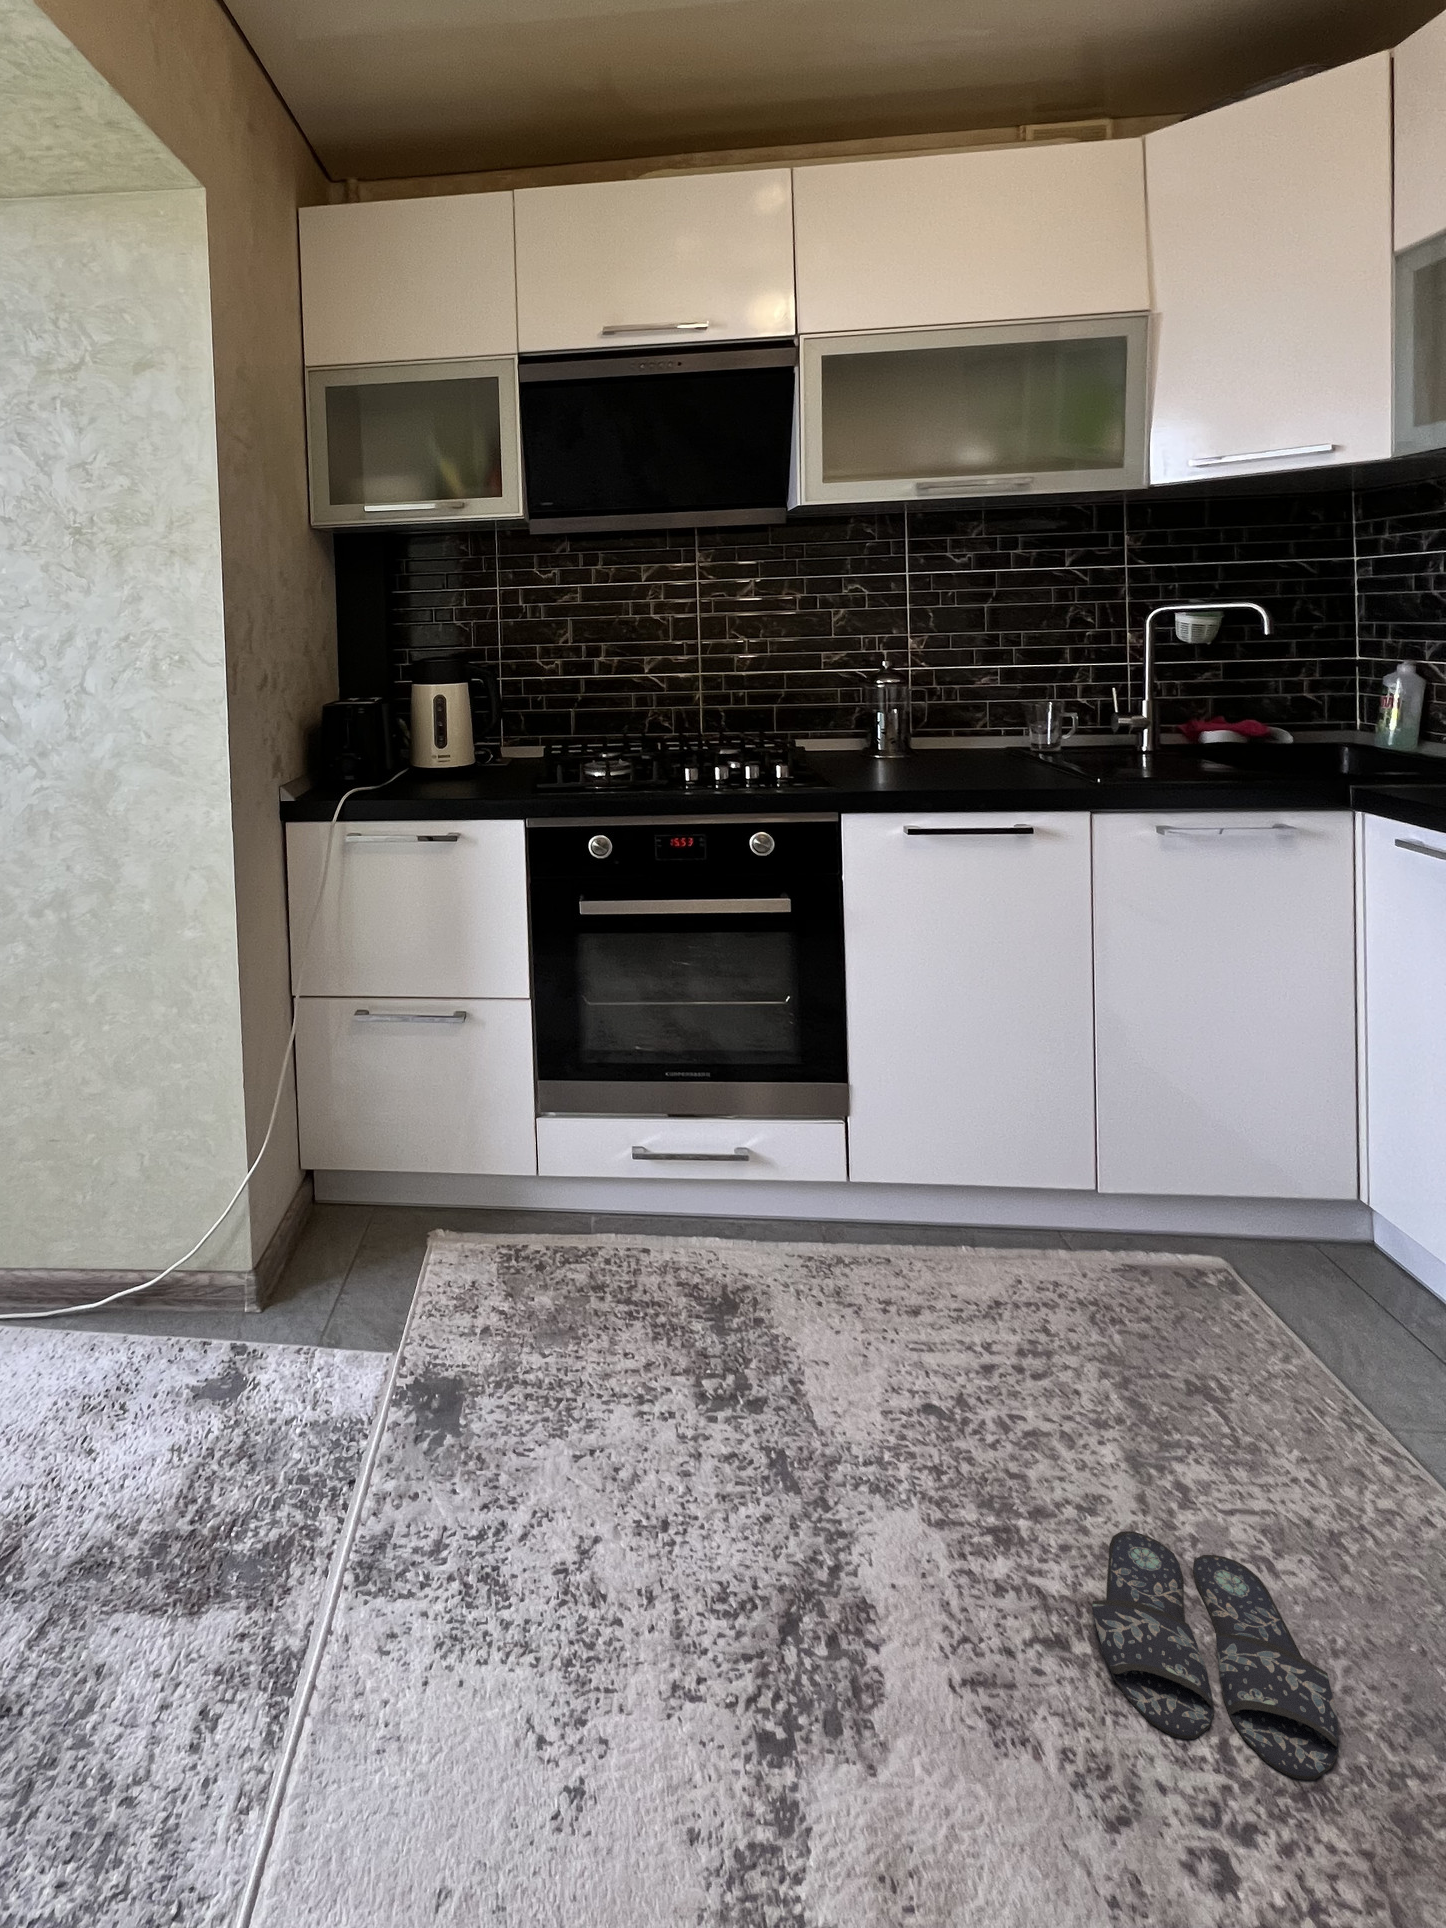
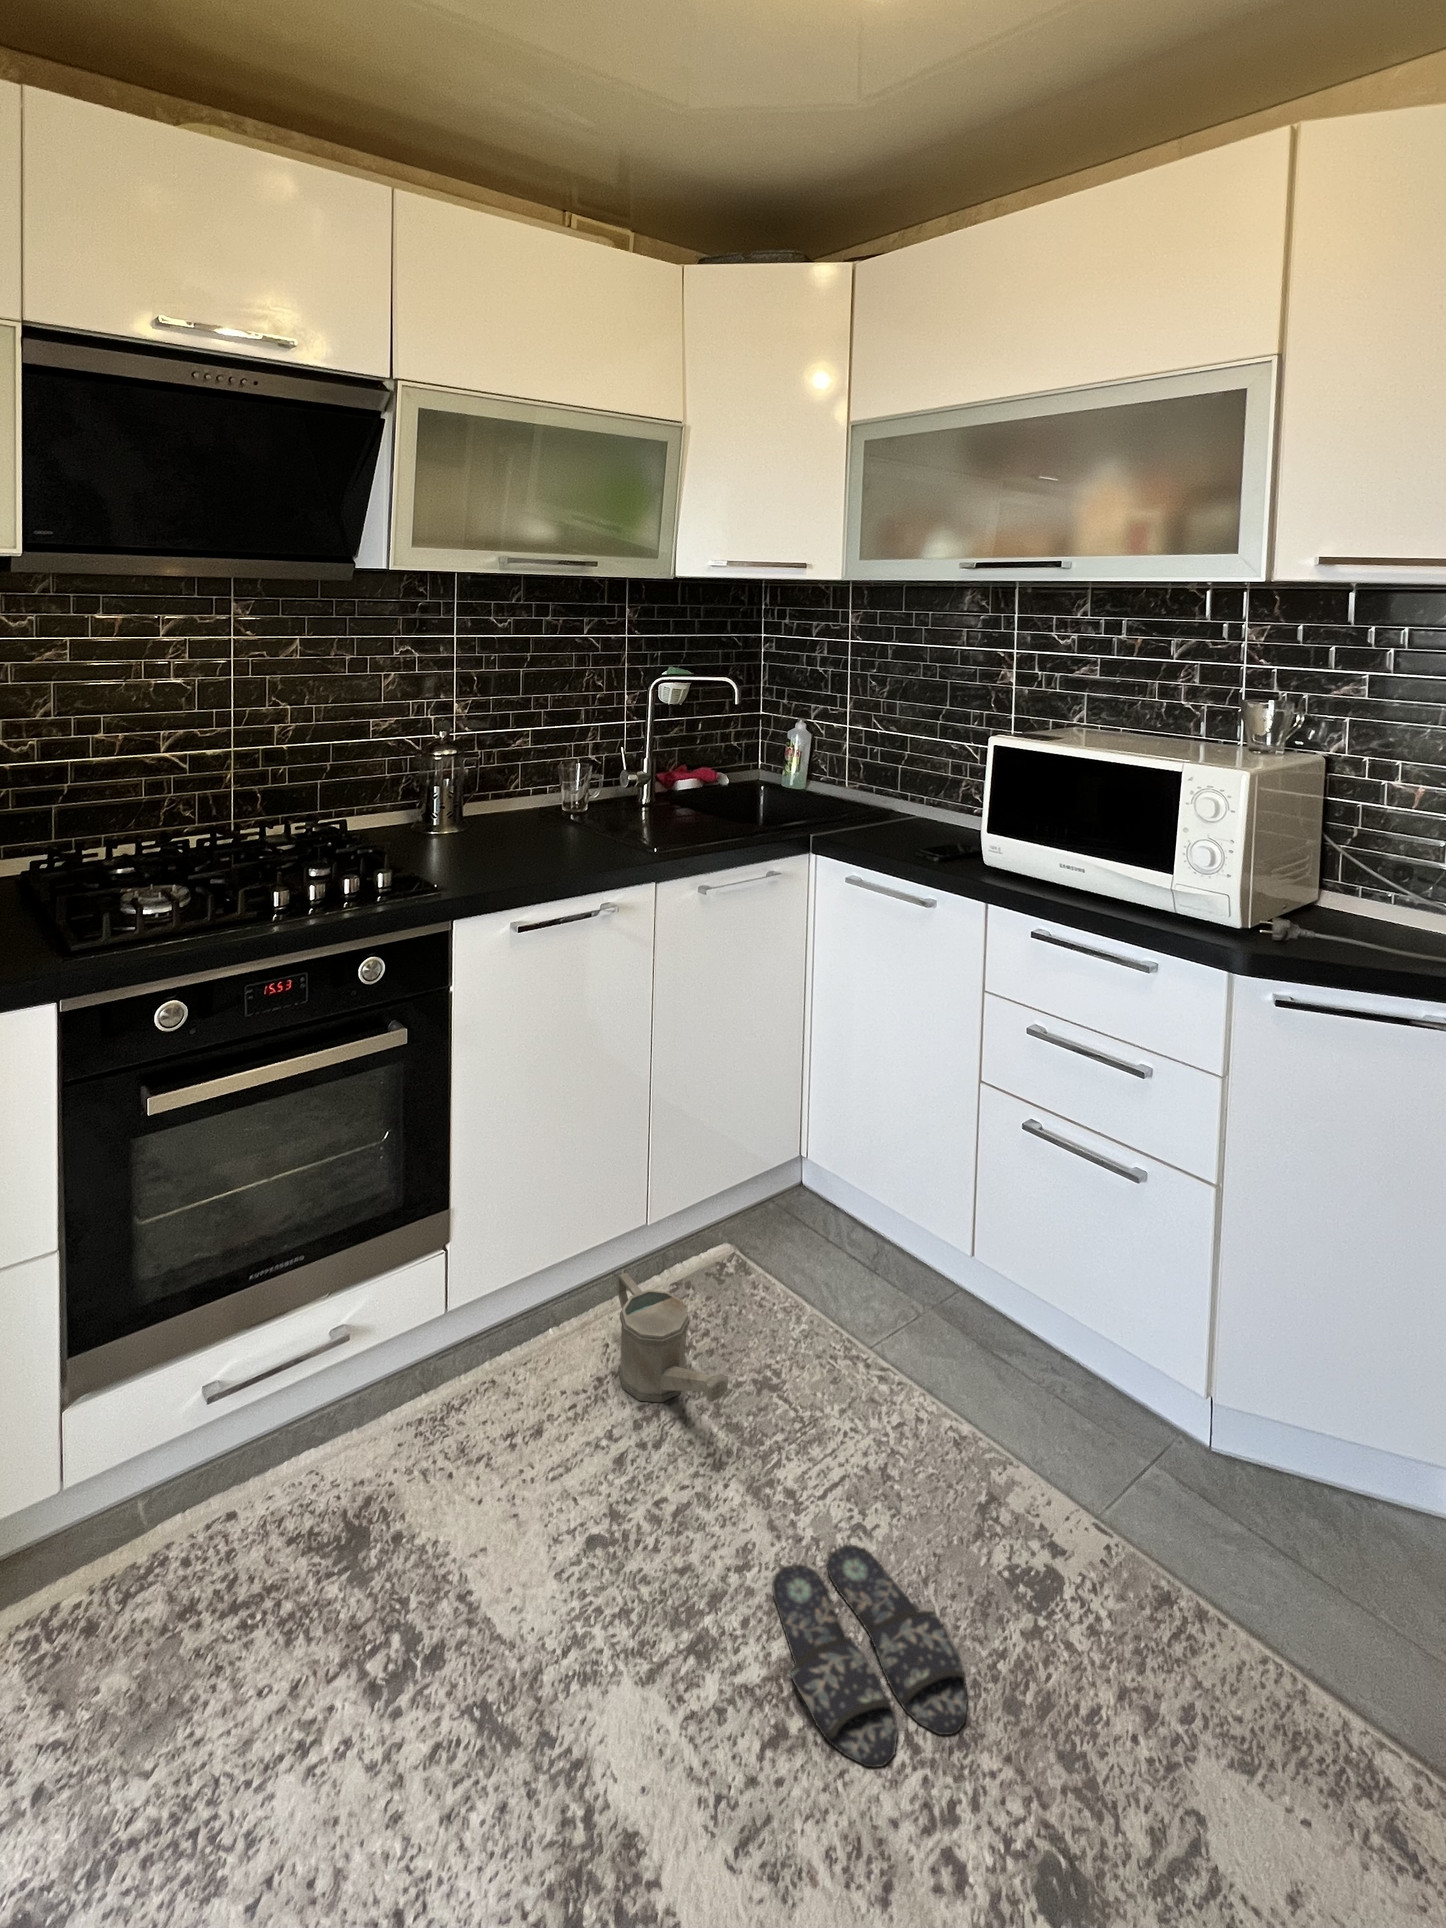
watering can: none [1018,1216,1114,1352] -> present [617,1273,728,1402]

